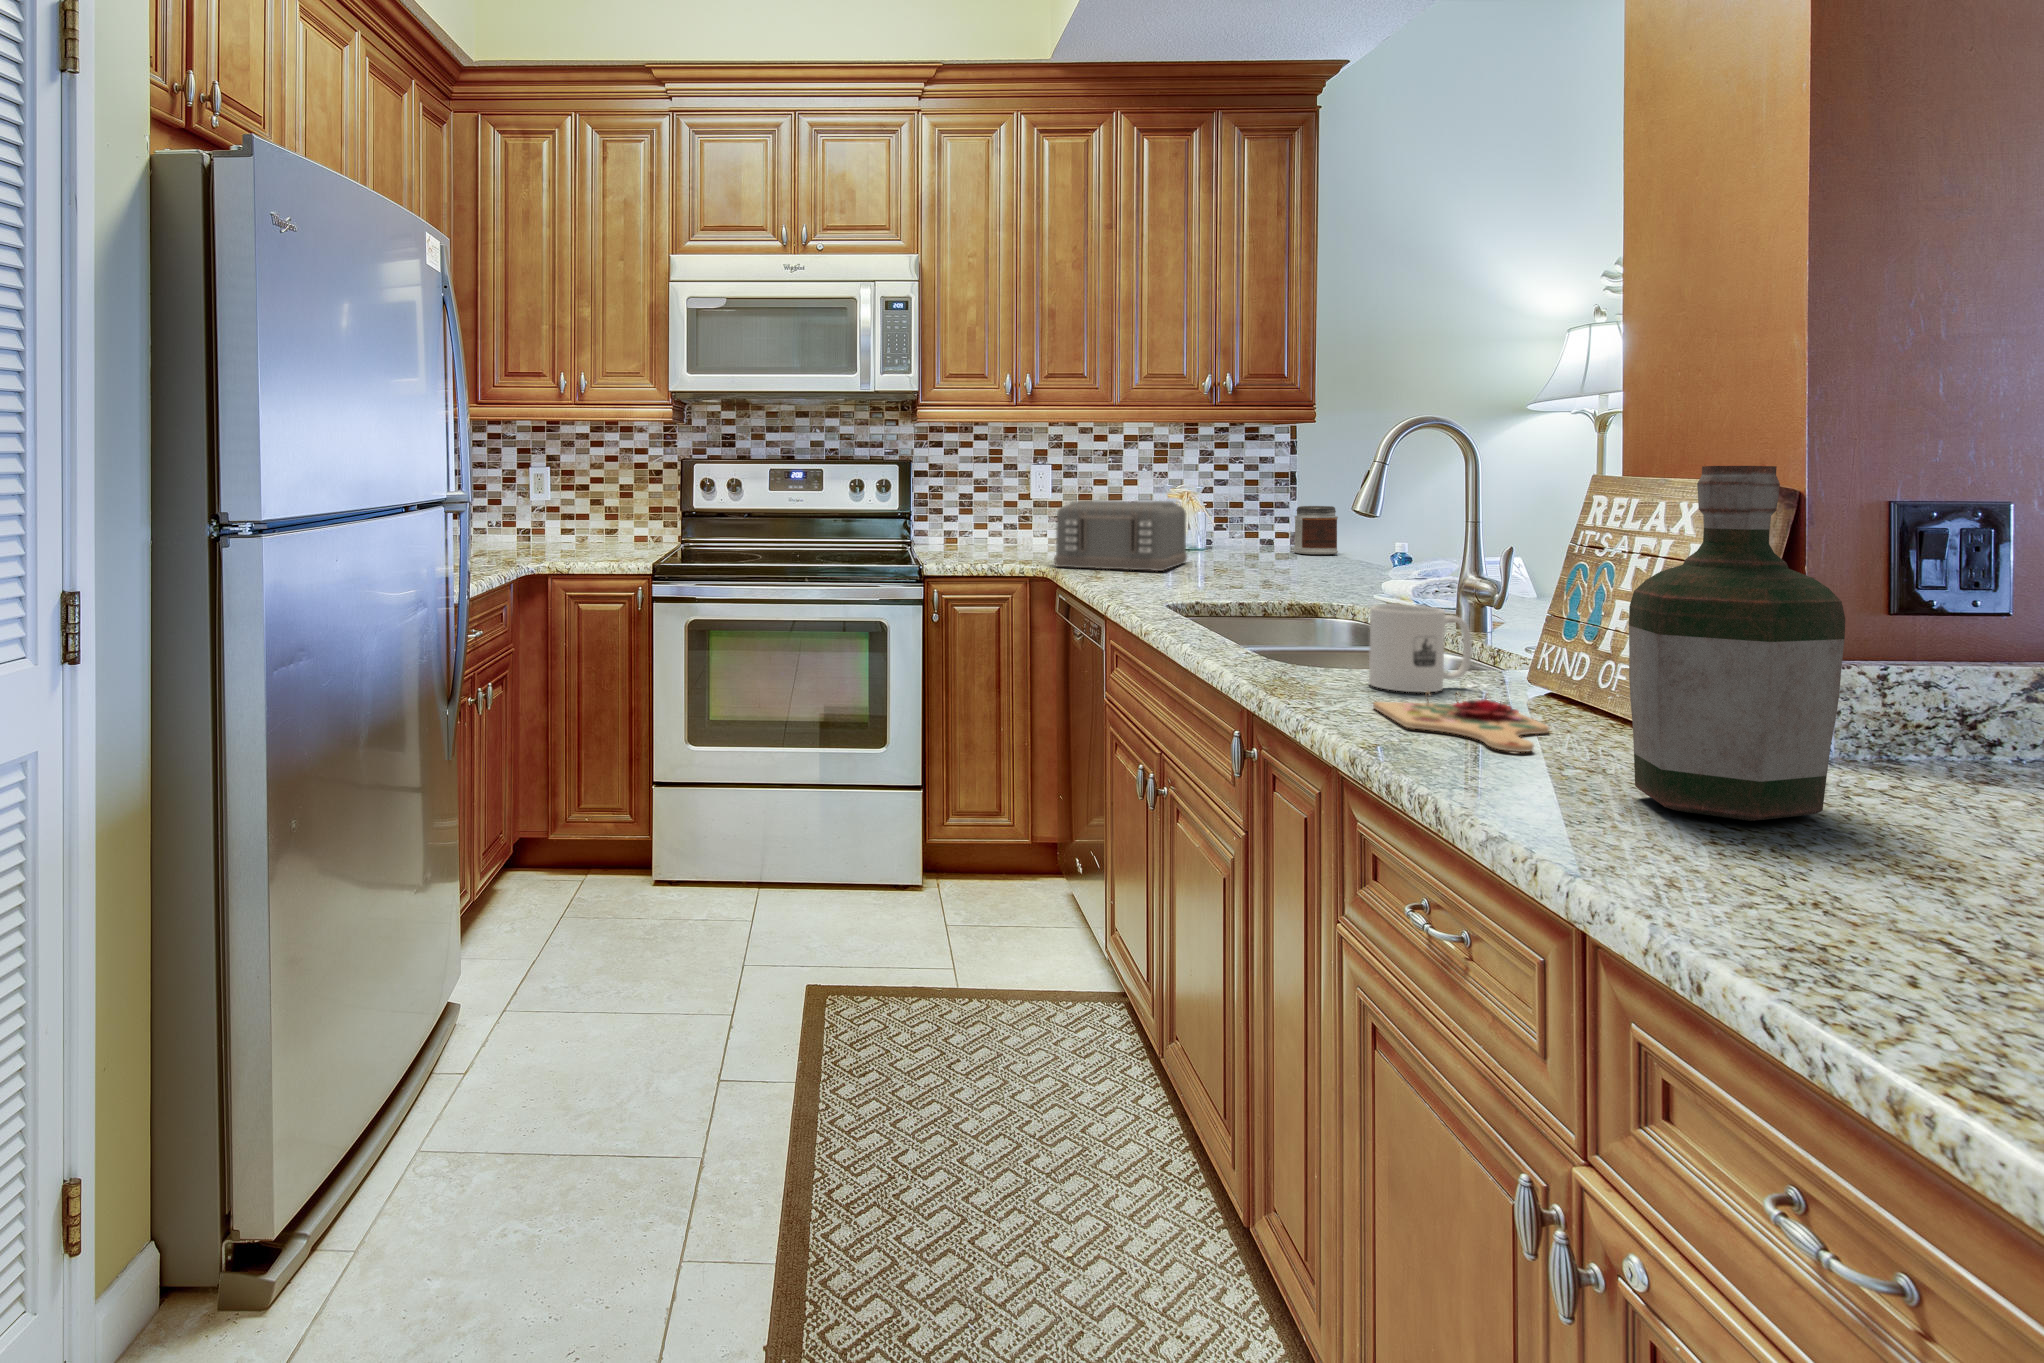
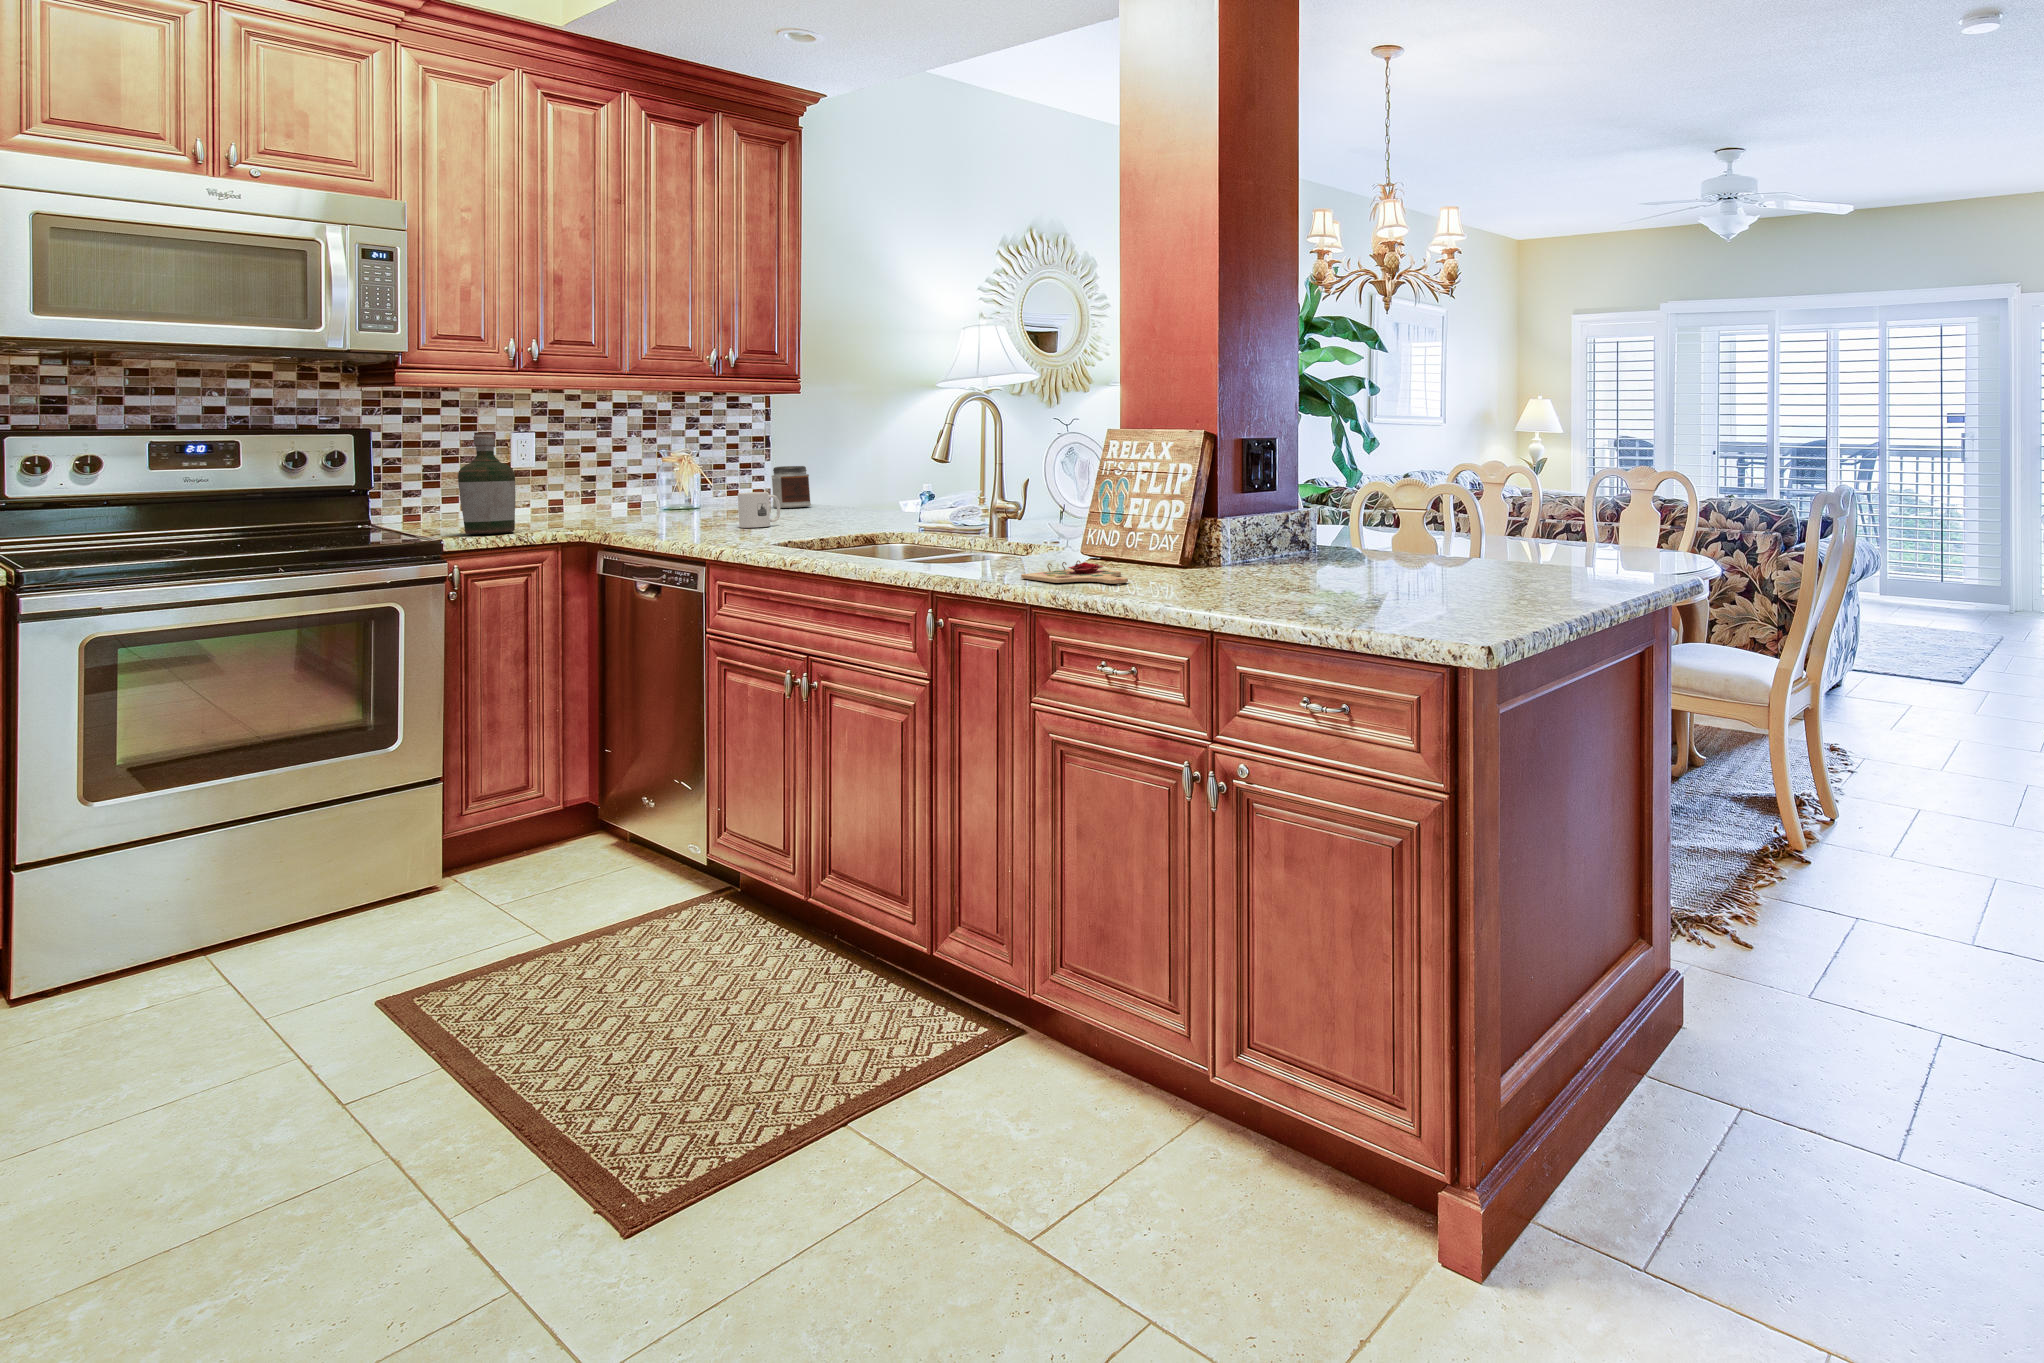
bottle: present [1629,466,1845,821] -> present [458,432,516,534]
toaster: present [1054,501,1187,571] -> none [577,465,700,532]
mug: present [1369,605,1472,692] -> present [738,492,780,528]

